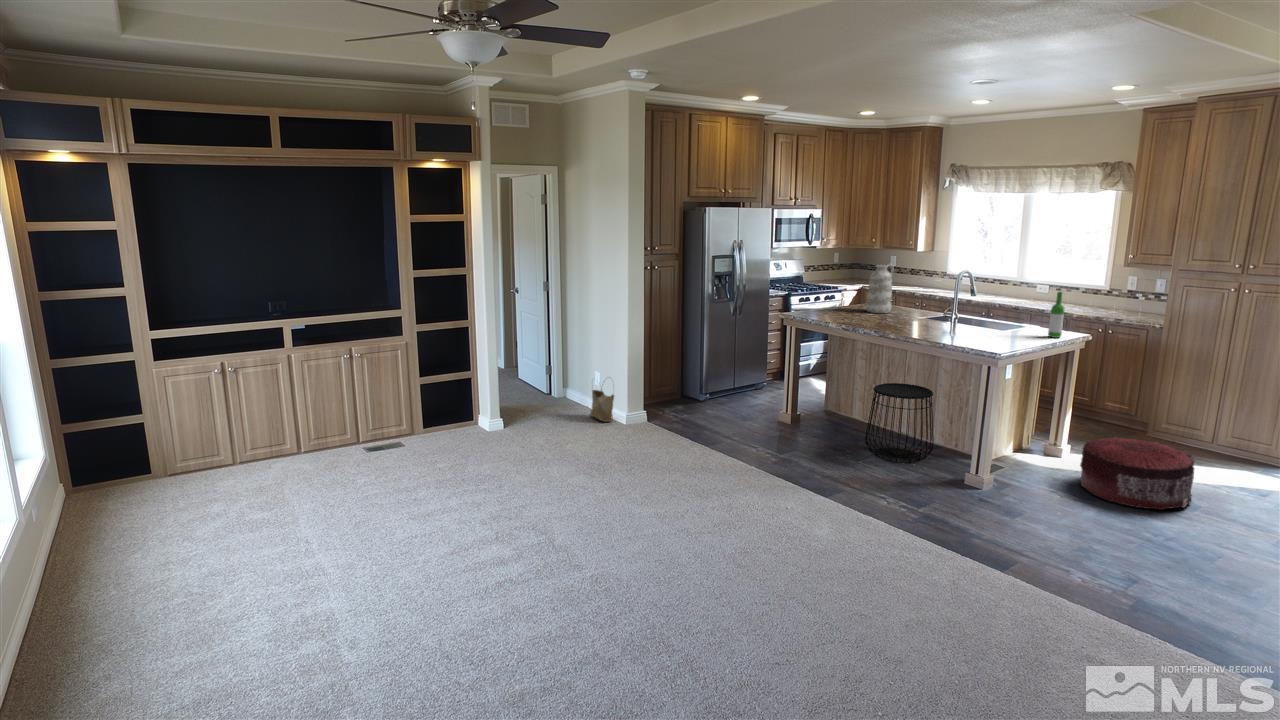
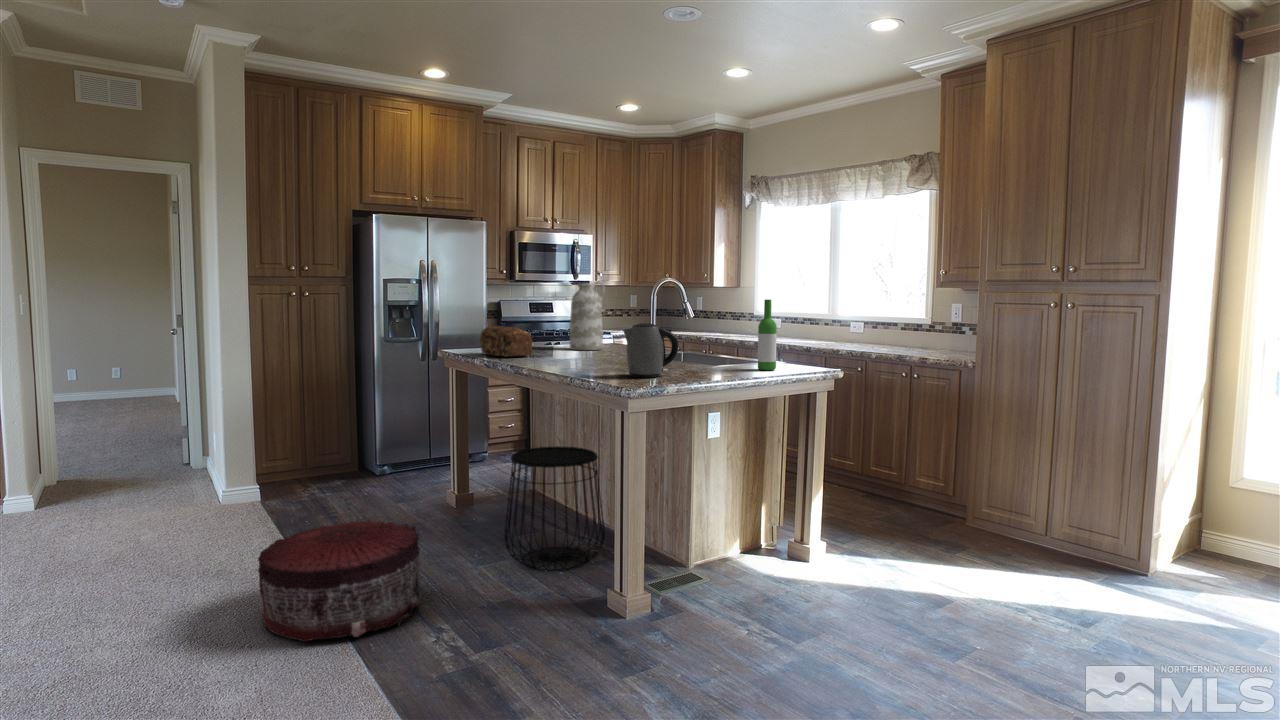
bread loaf: none [824,299,867,322] -> present [480,326,533,357]
kettle: none [981,311,1016,346] -> present [623,323,678,378]
woven basket: present [590,389,614,422] -> none [173,445,206,510]
pouf: present [1080,437,1194,510] -> present [258,520,421,642]

